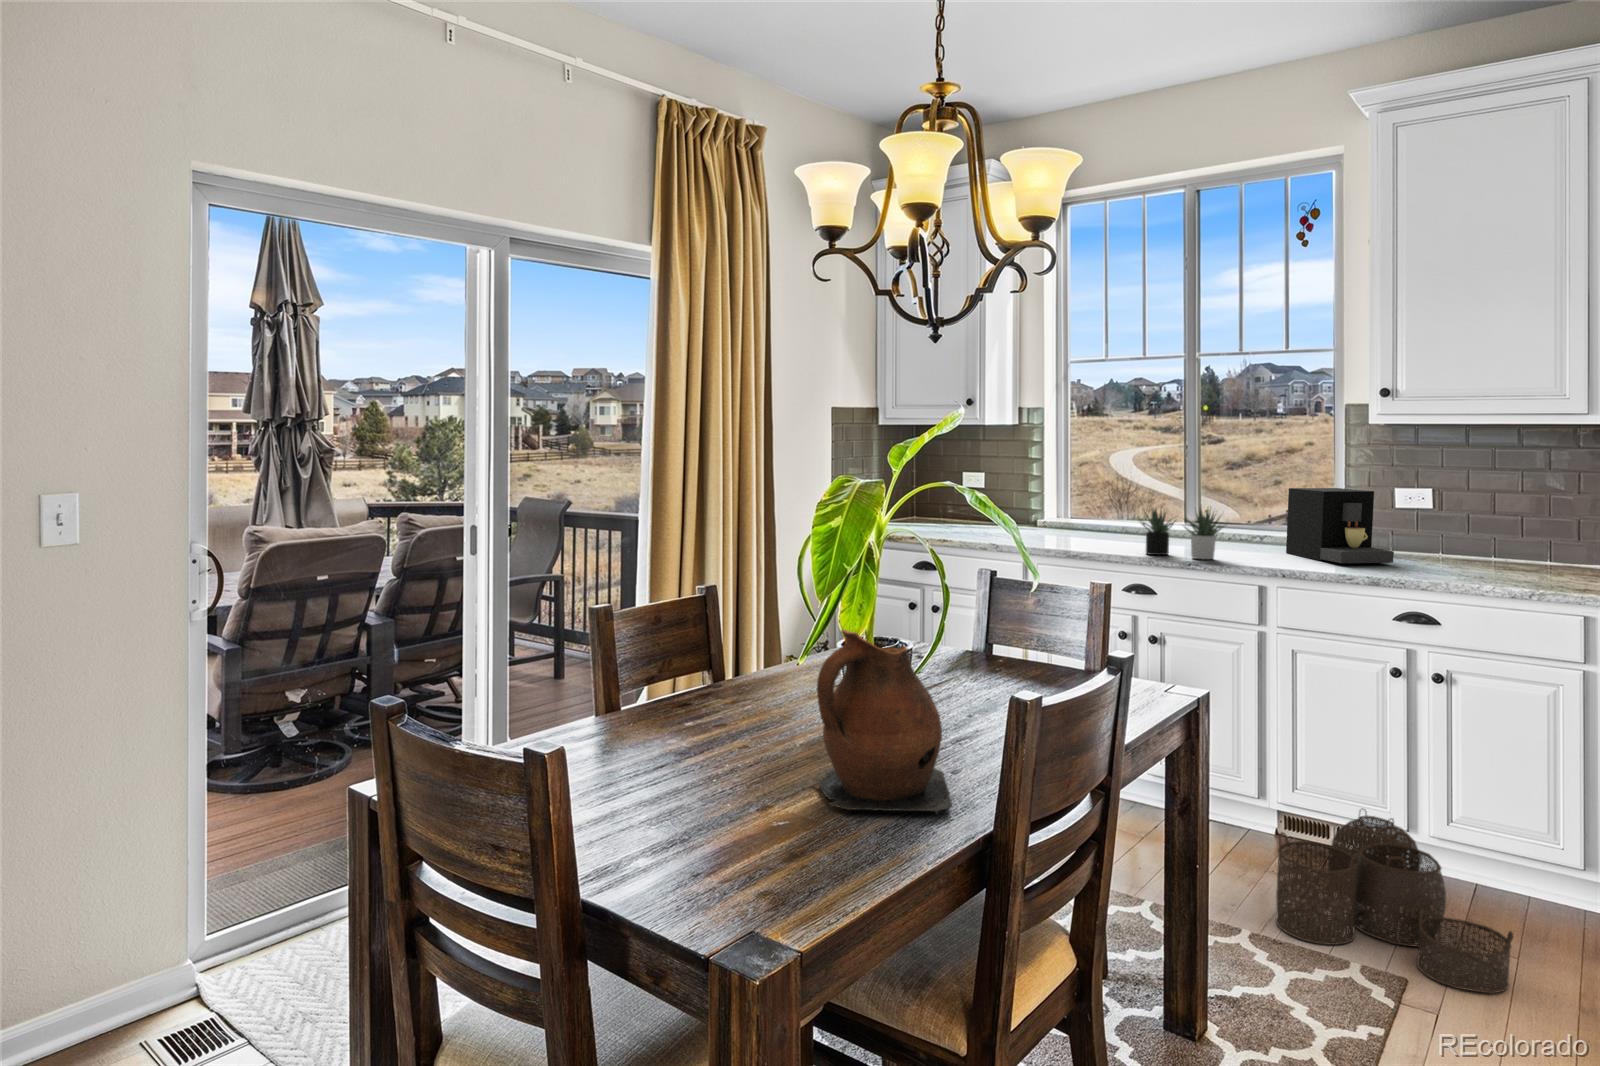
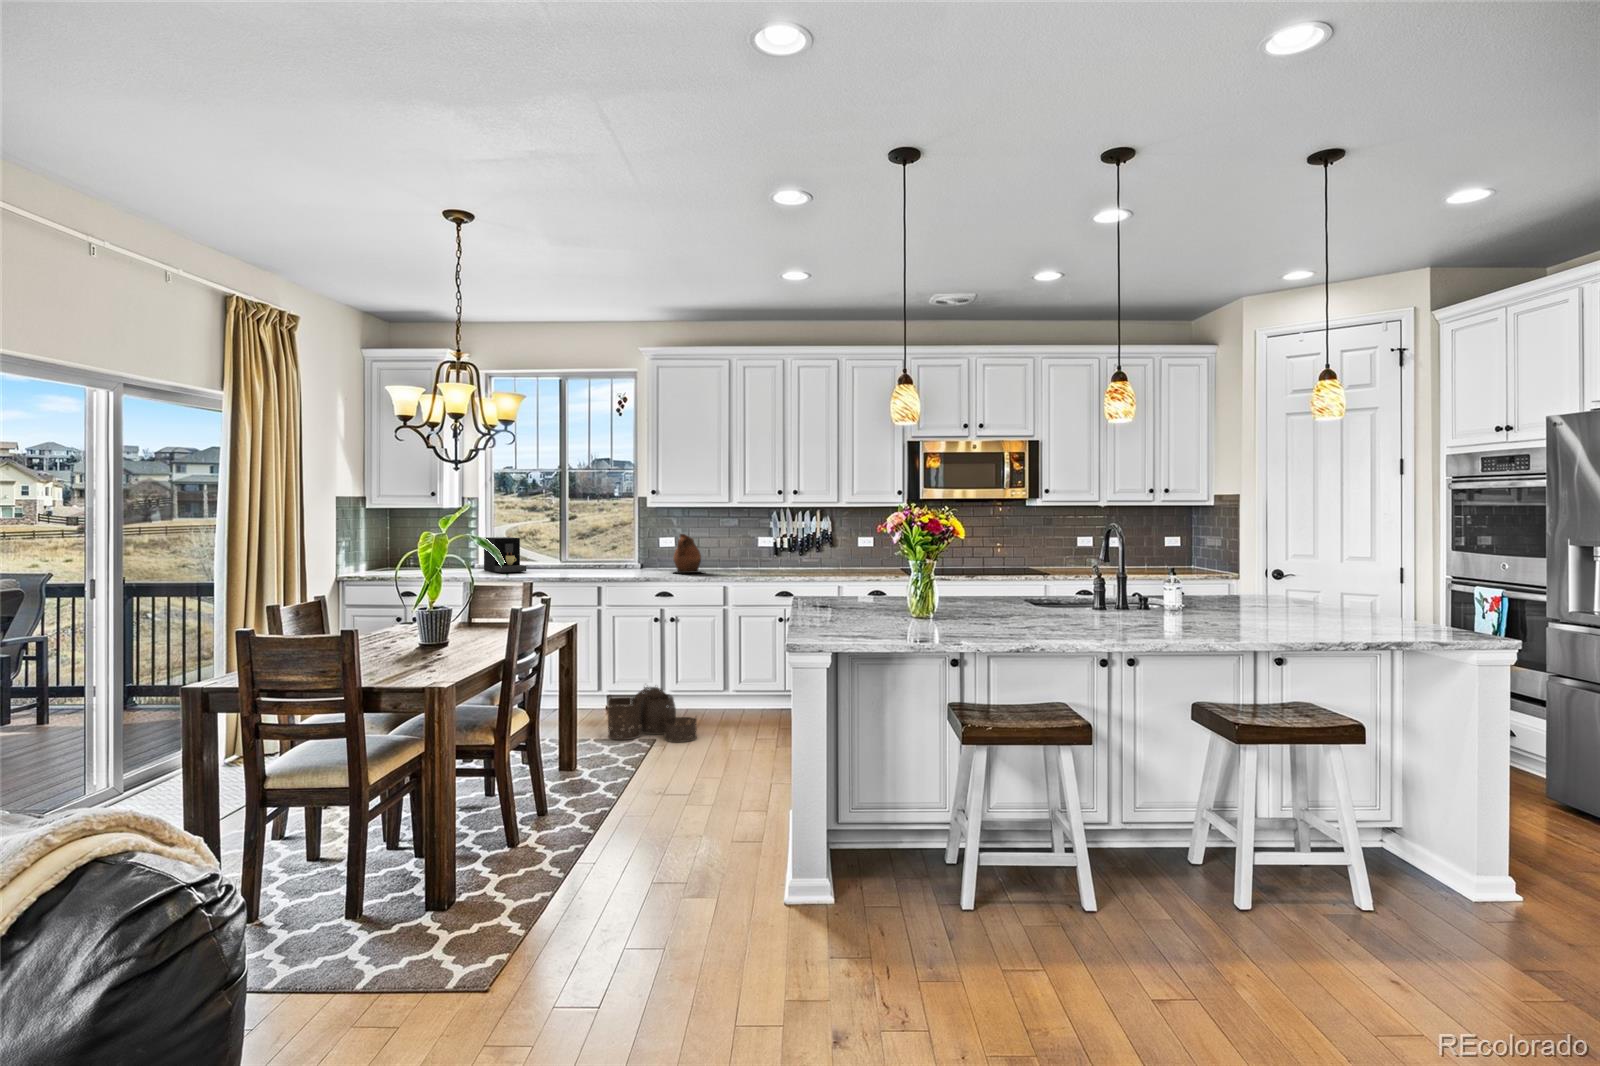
coffee maker: present [1286,488,1394,563] -> present [484,537,526,572]
succulent plant: present [1141,508,1226,559] -> none [536,546,584,575]
ceramic pitcher: present [817,630,952,814] -> present [673,534,701,573]

